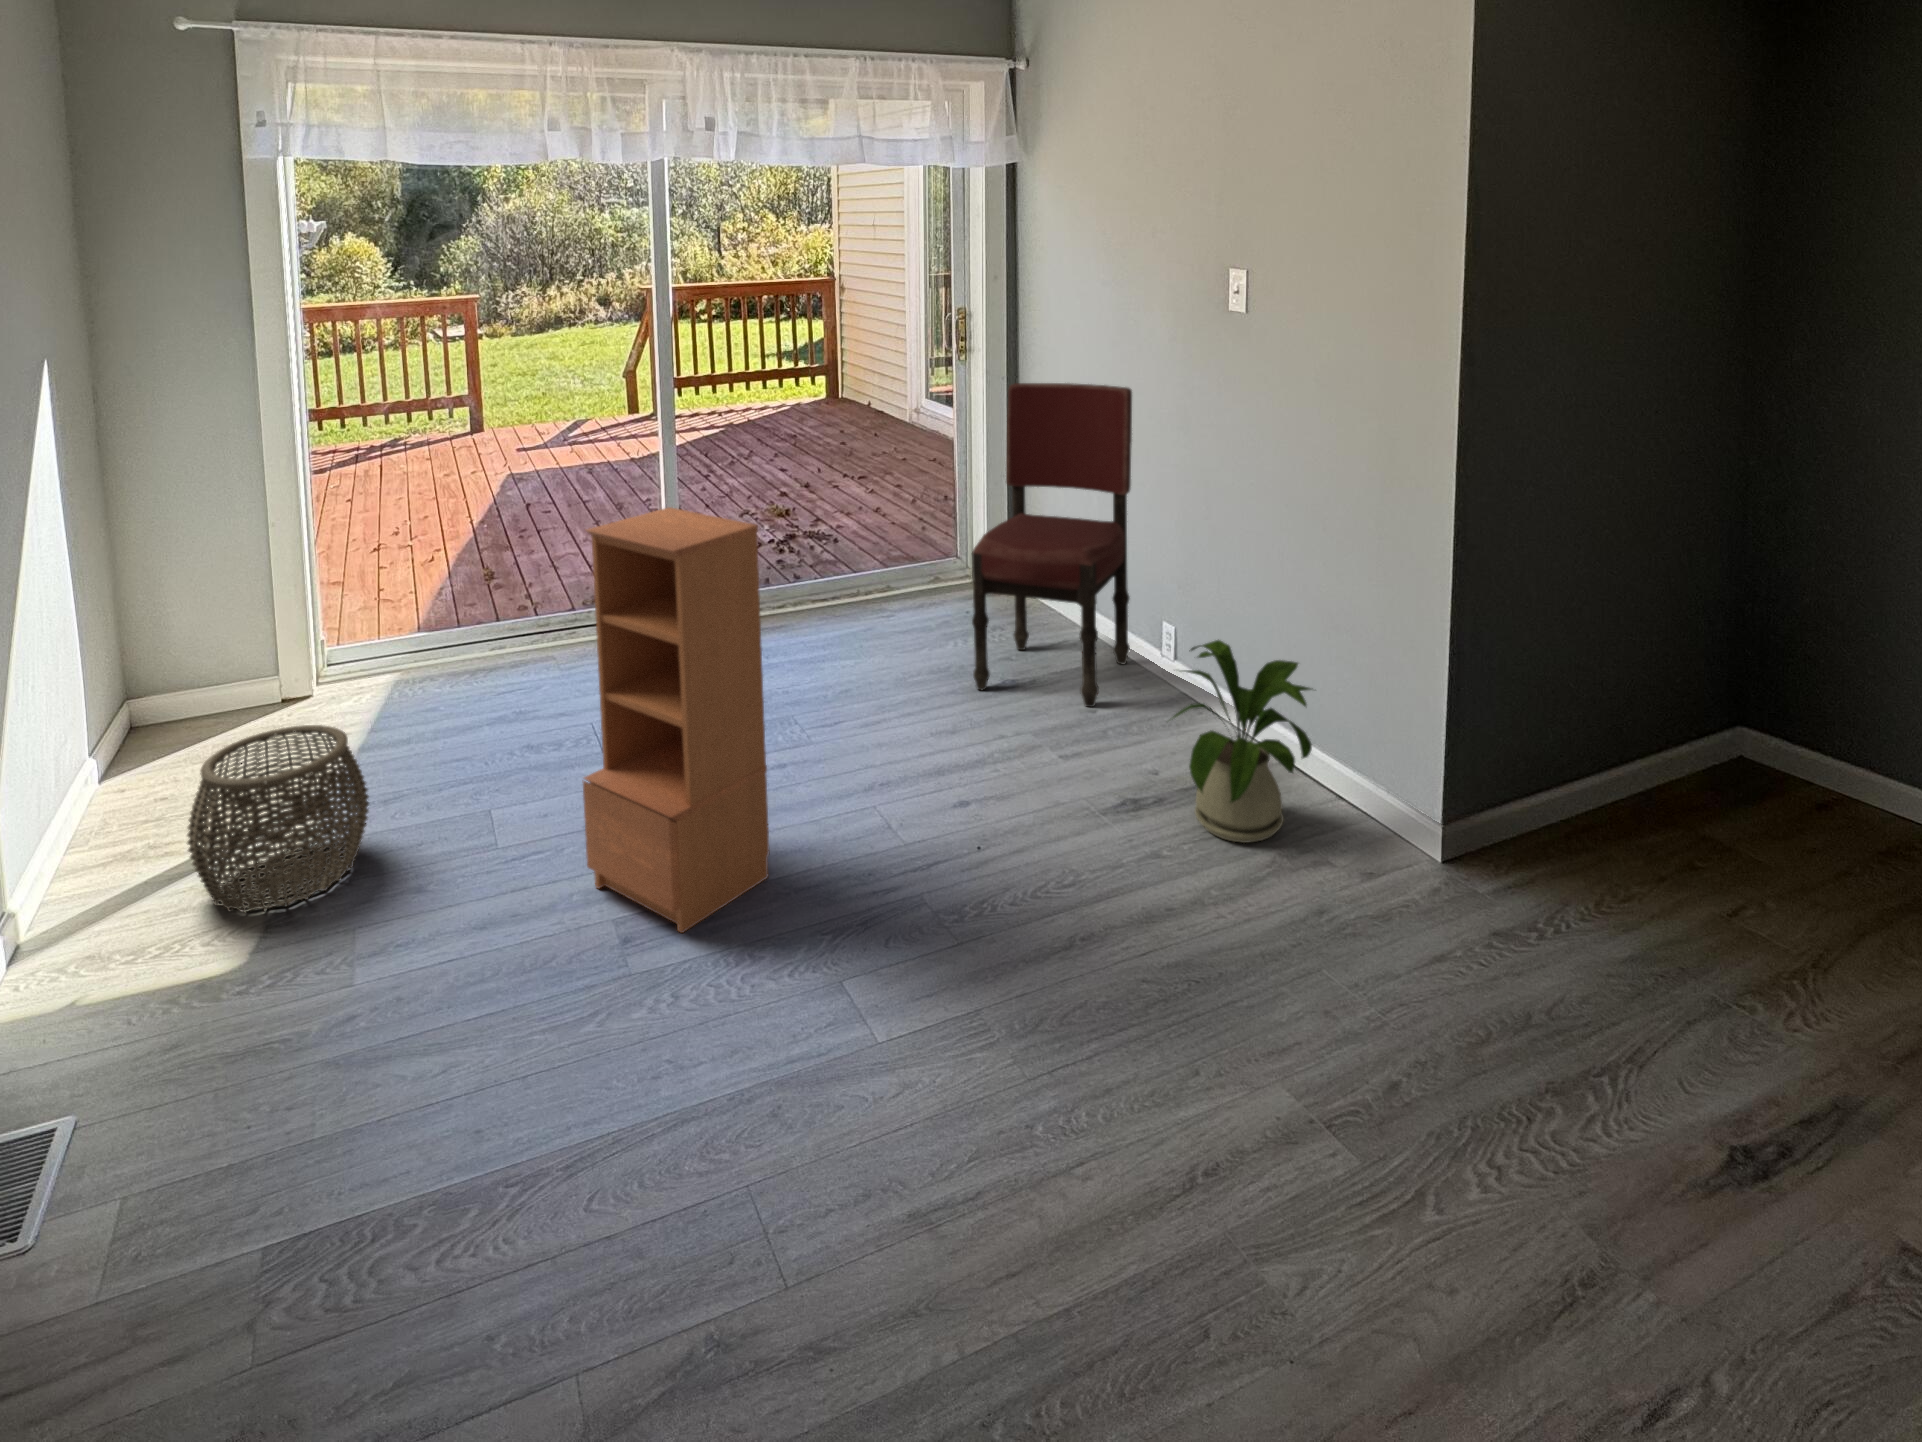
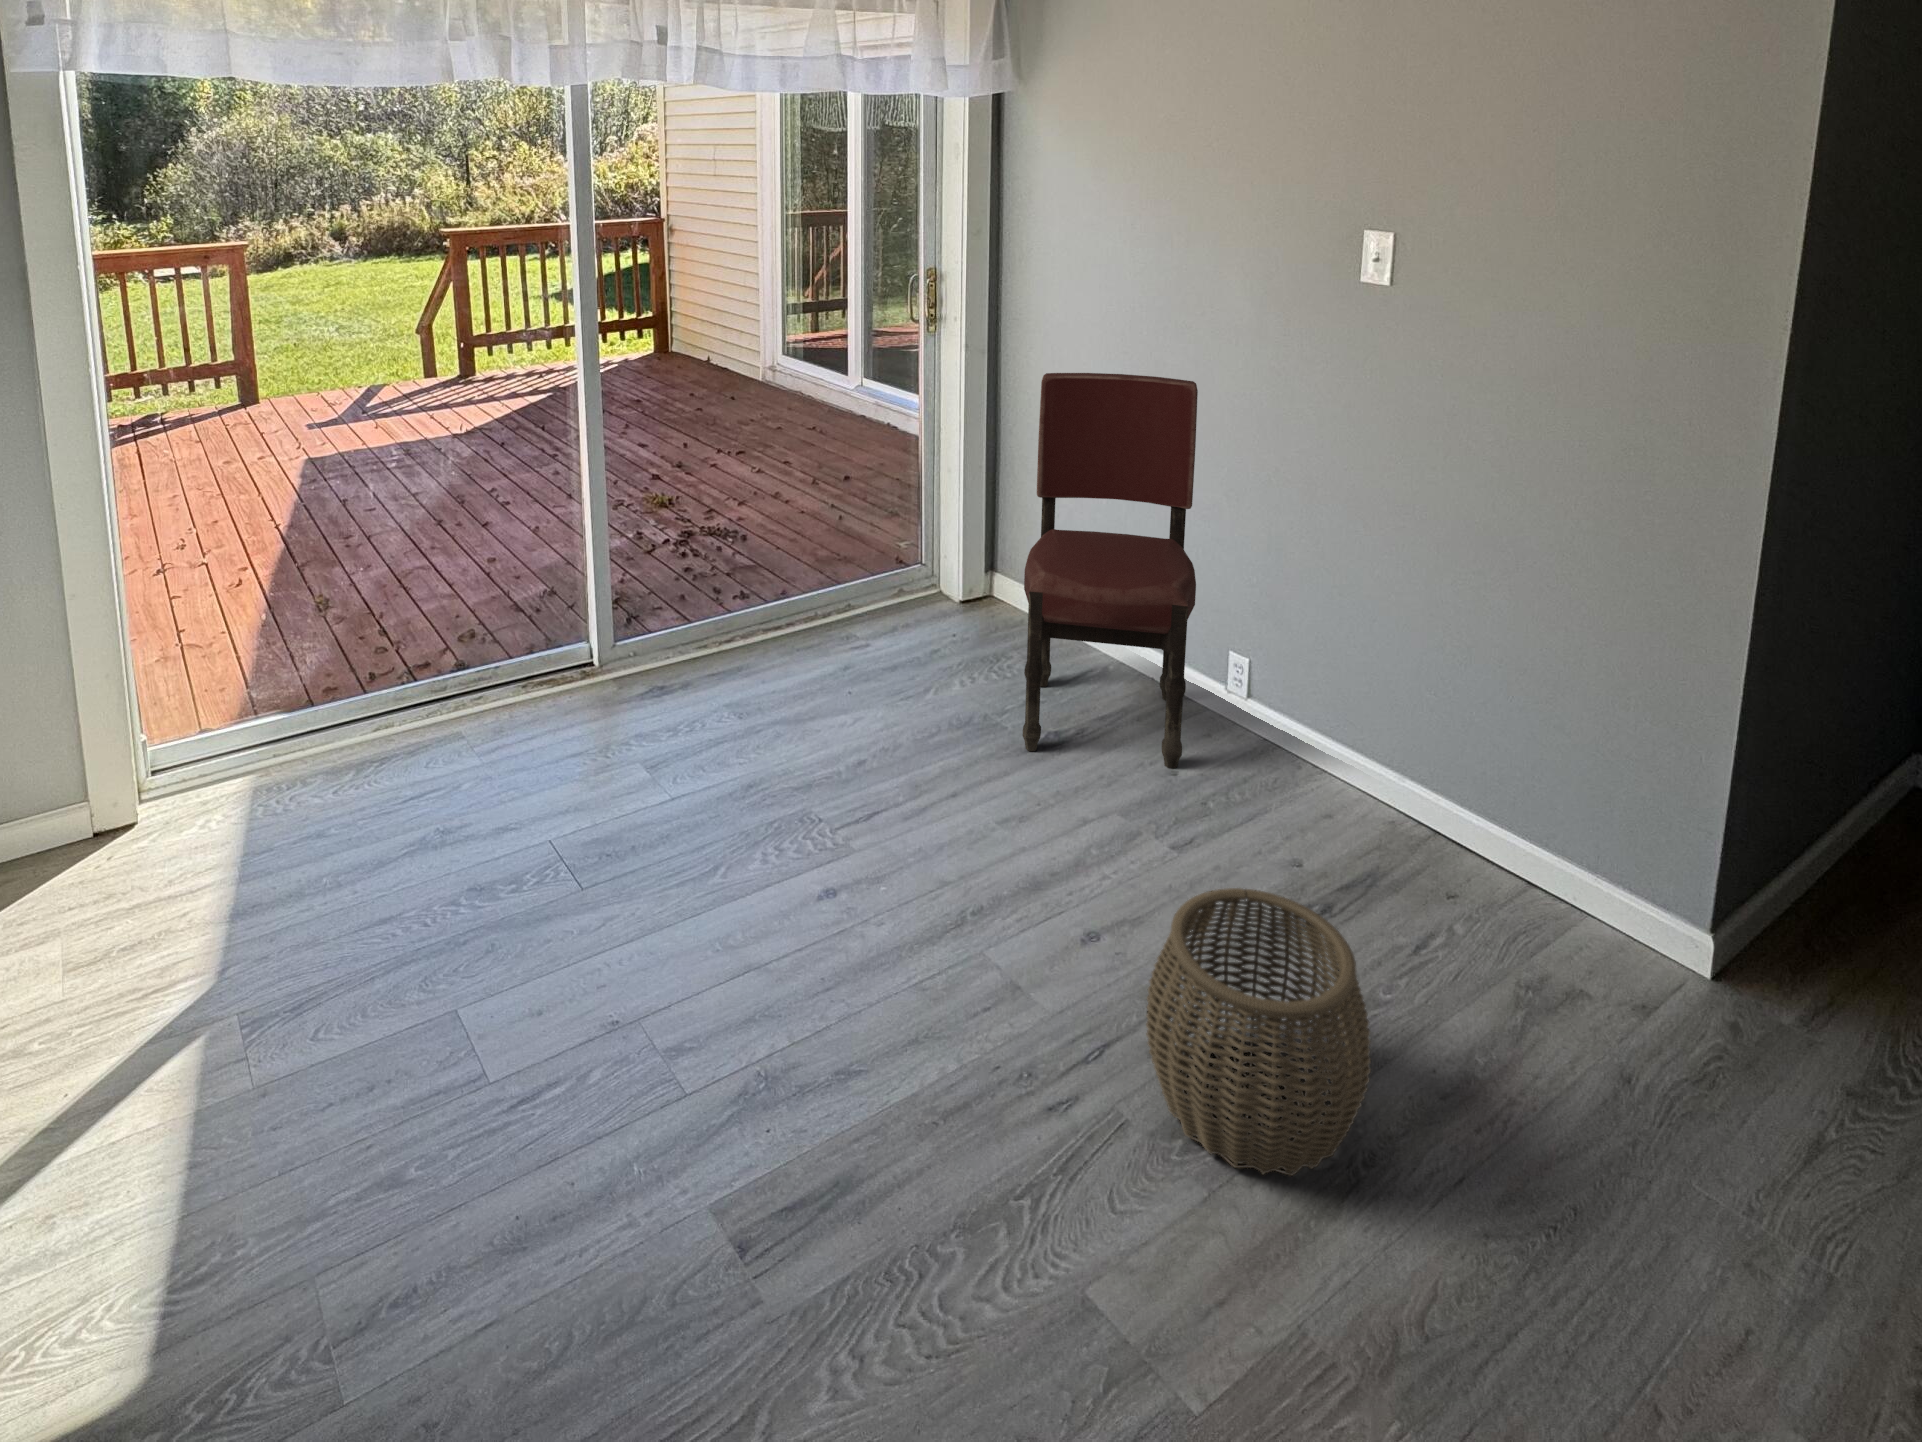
bookcase: present [583,507,769,933] -> none [704,609,952,1216]
house plant: present [1172,640,1312,843] -> none [1378,719,1593,968]
woven basket: present [187,725,369,913] -> present [1146,888,1371,1176]

